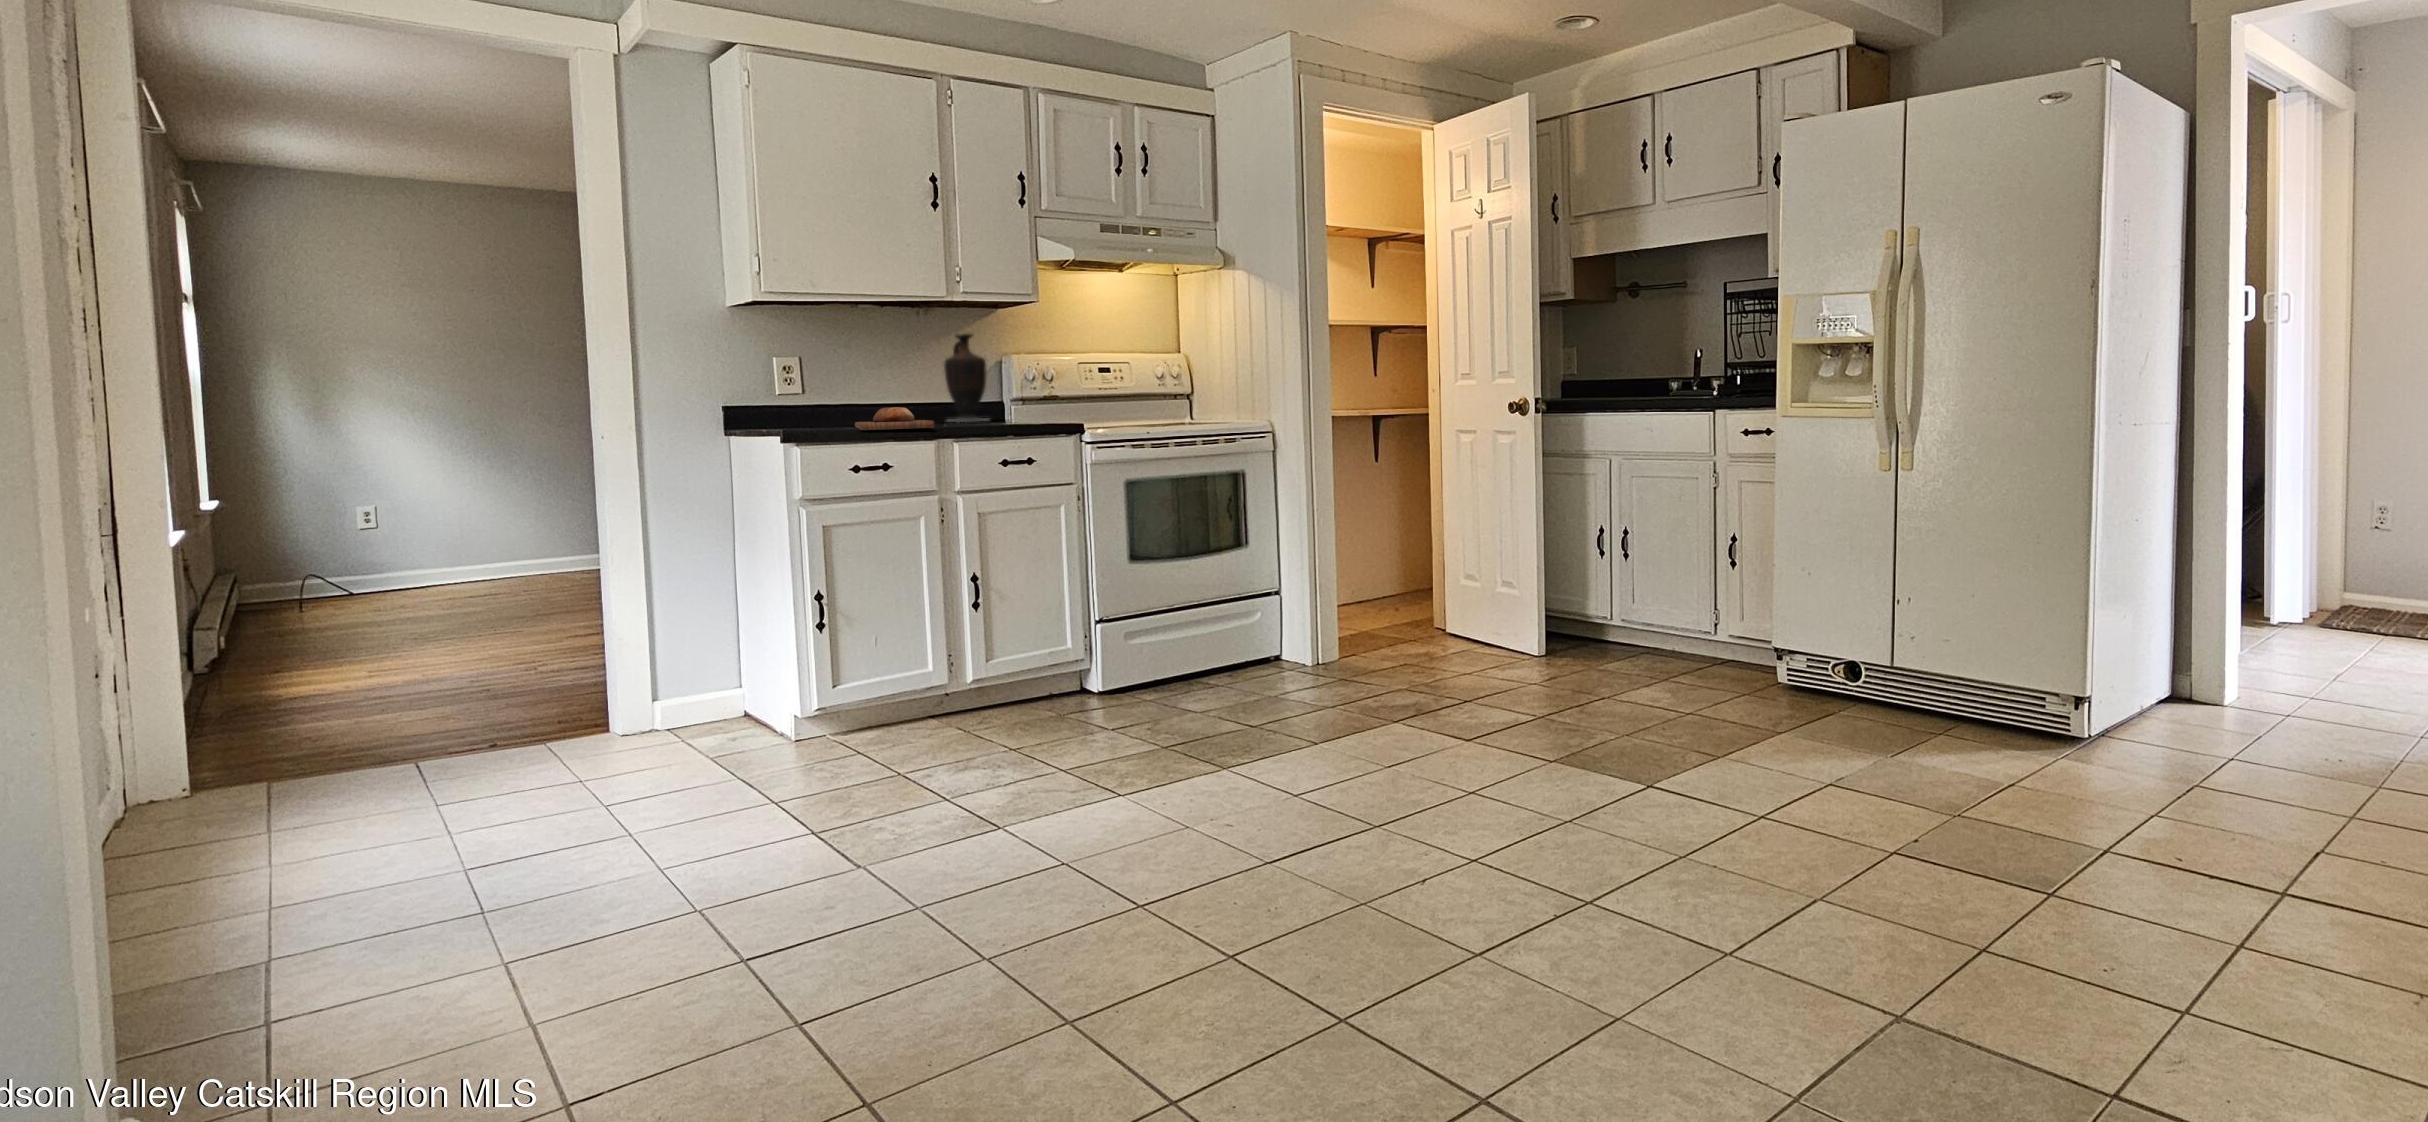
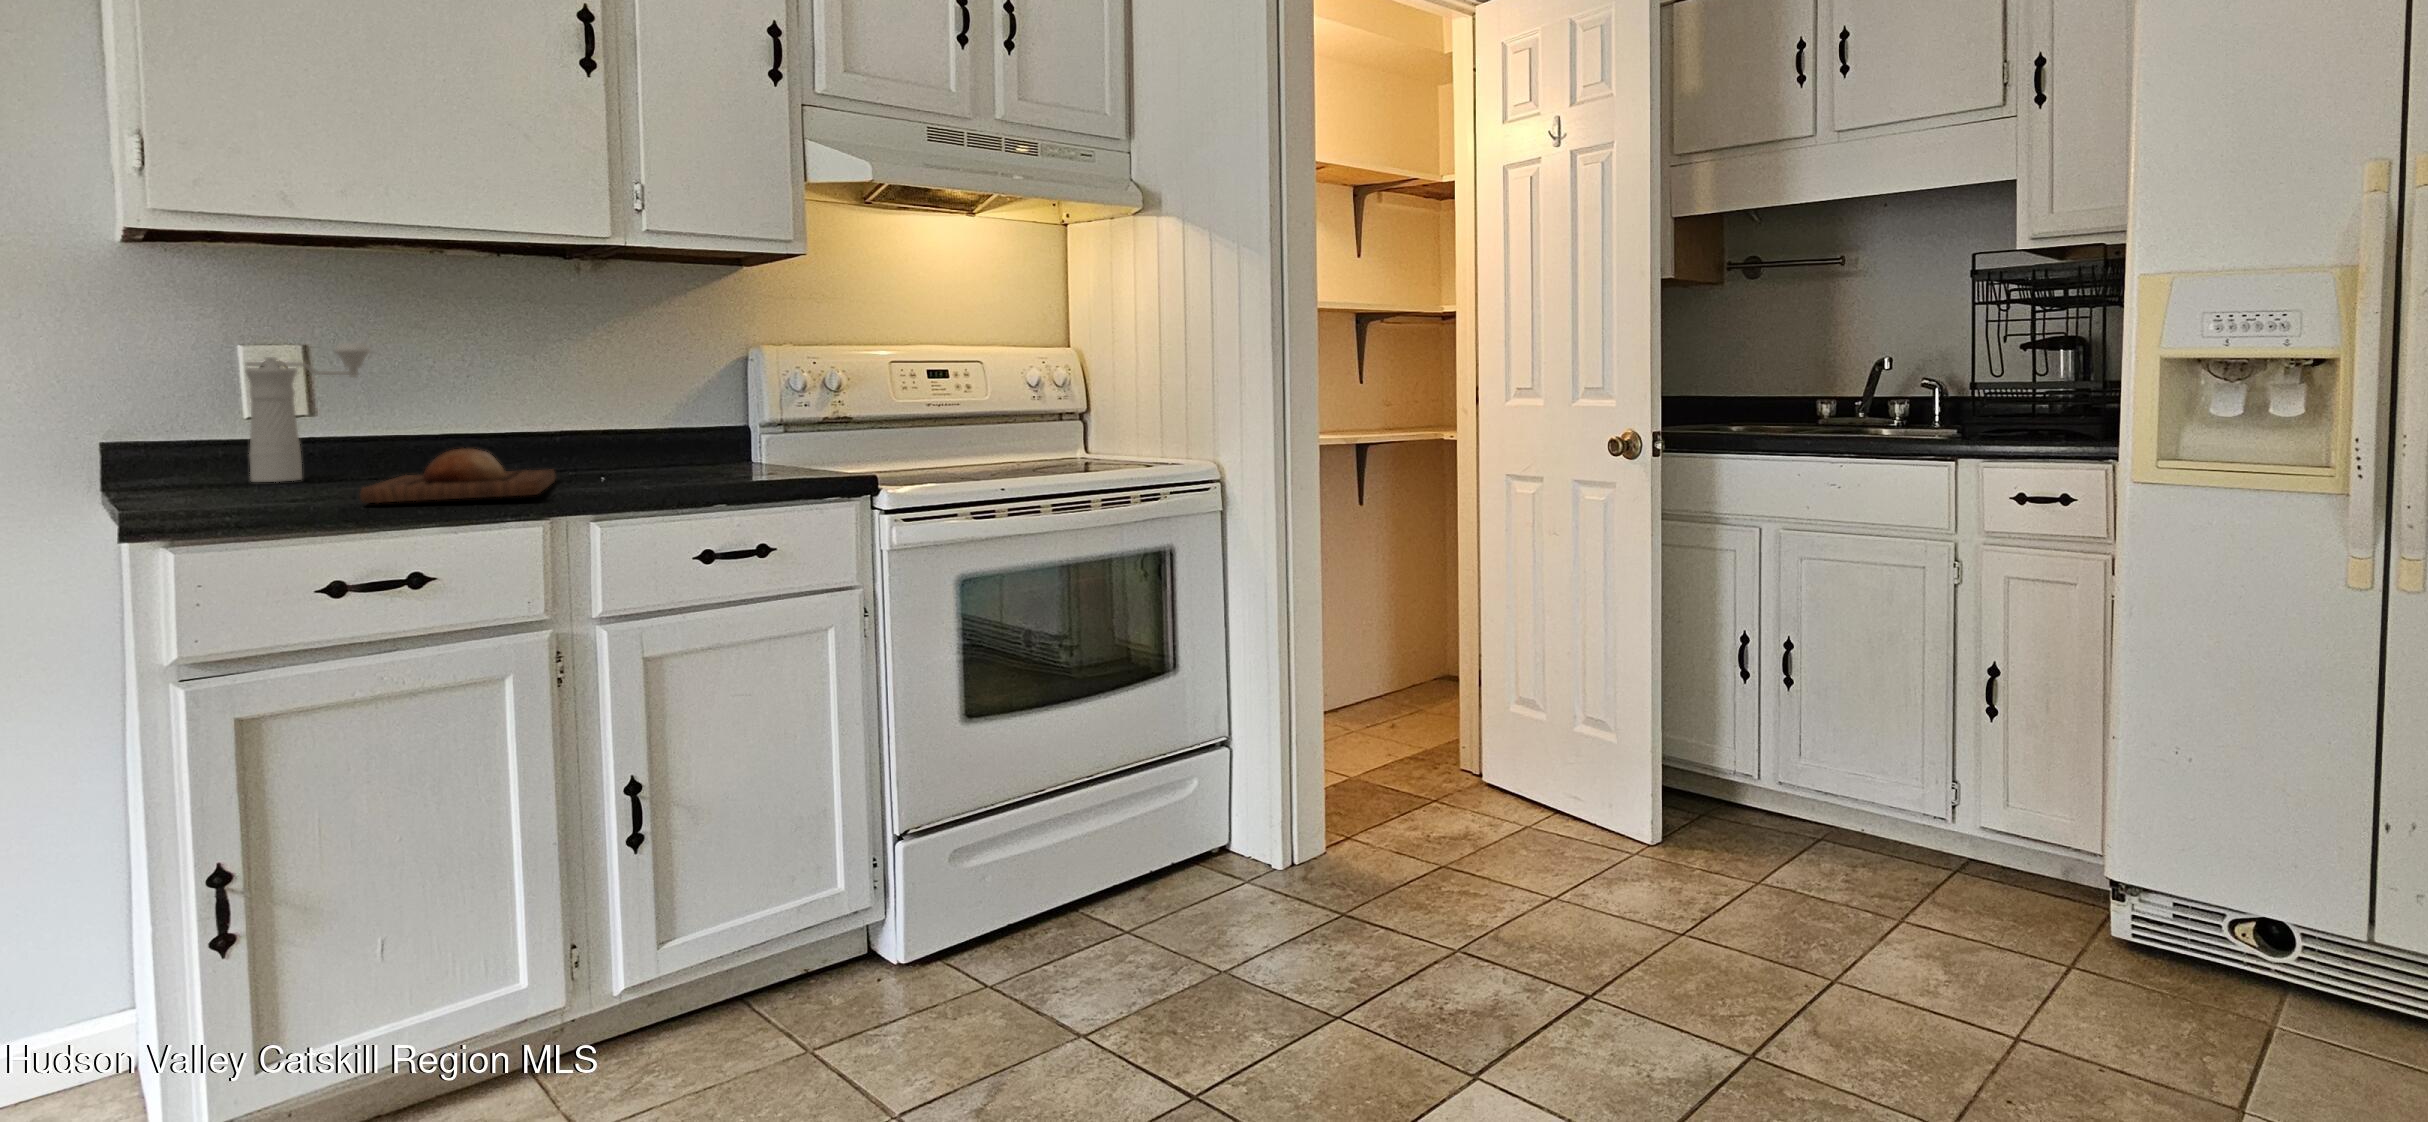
vase: present [944,334,989,422] -> none [626,309,721,468]
pepper mill: none [786,355,833,425] -> present [246,343,370,482]

